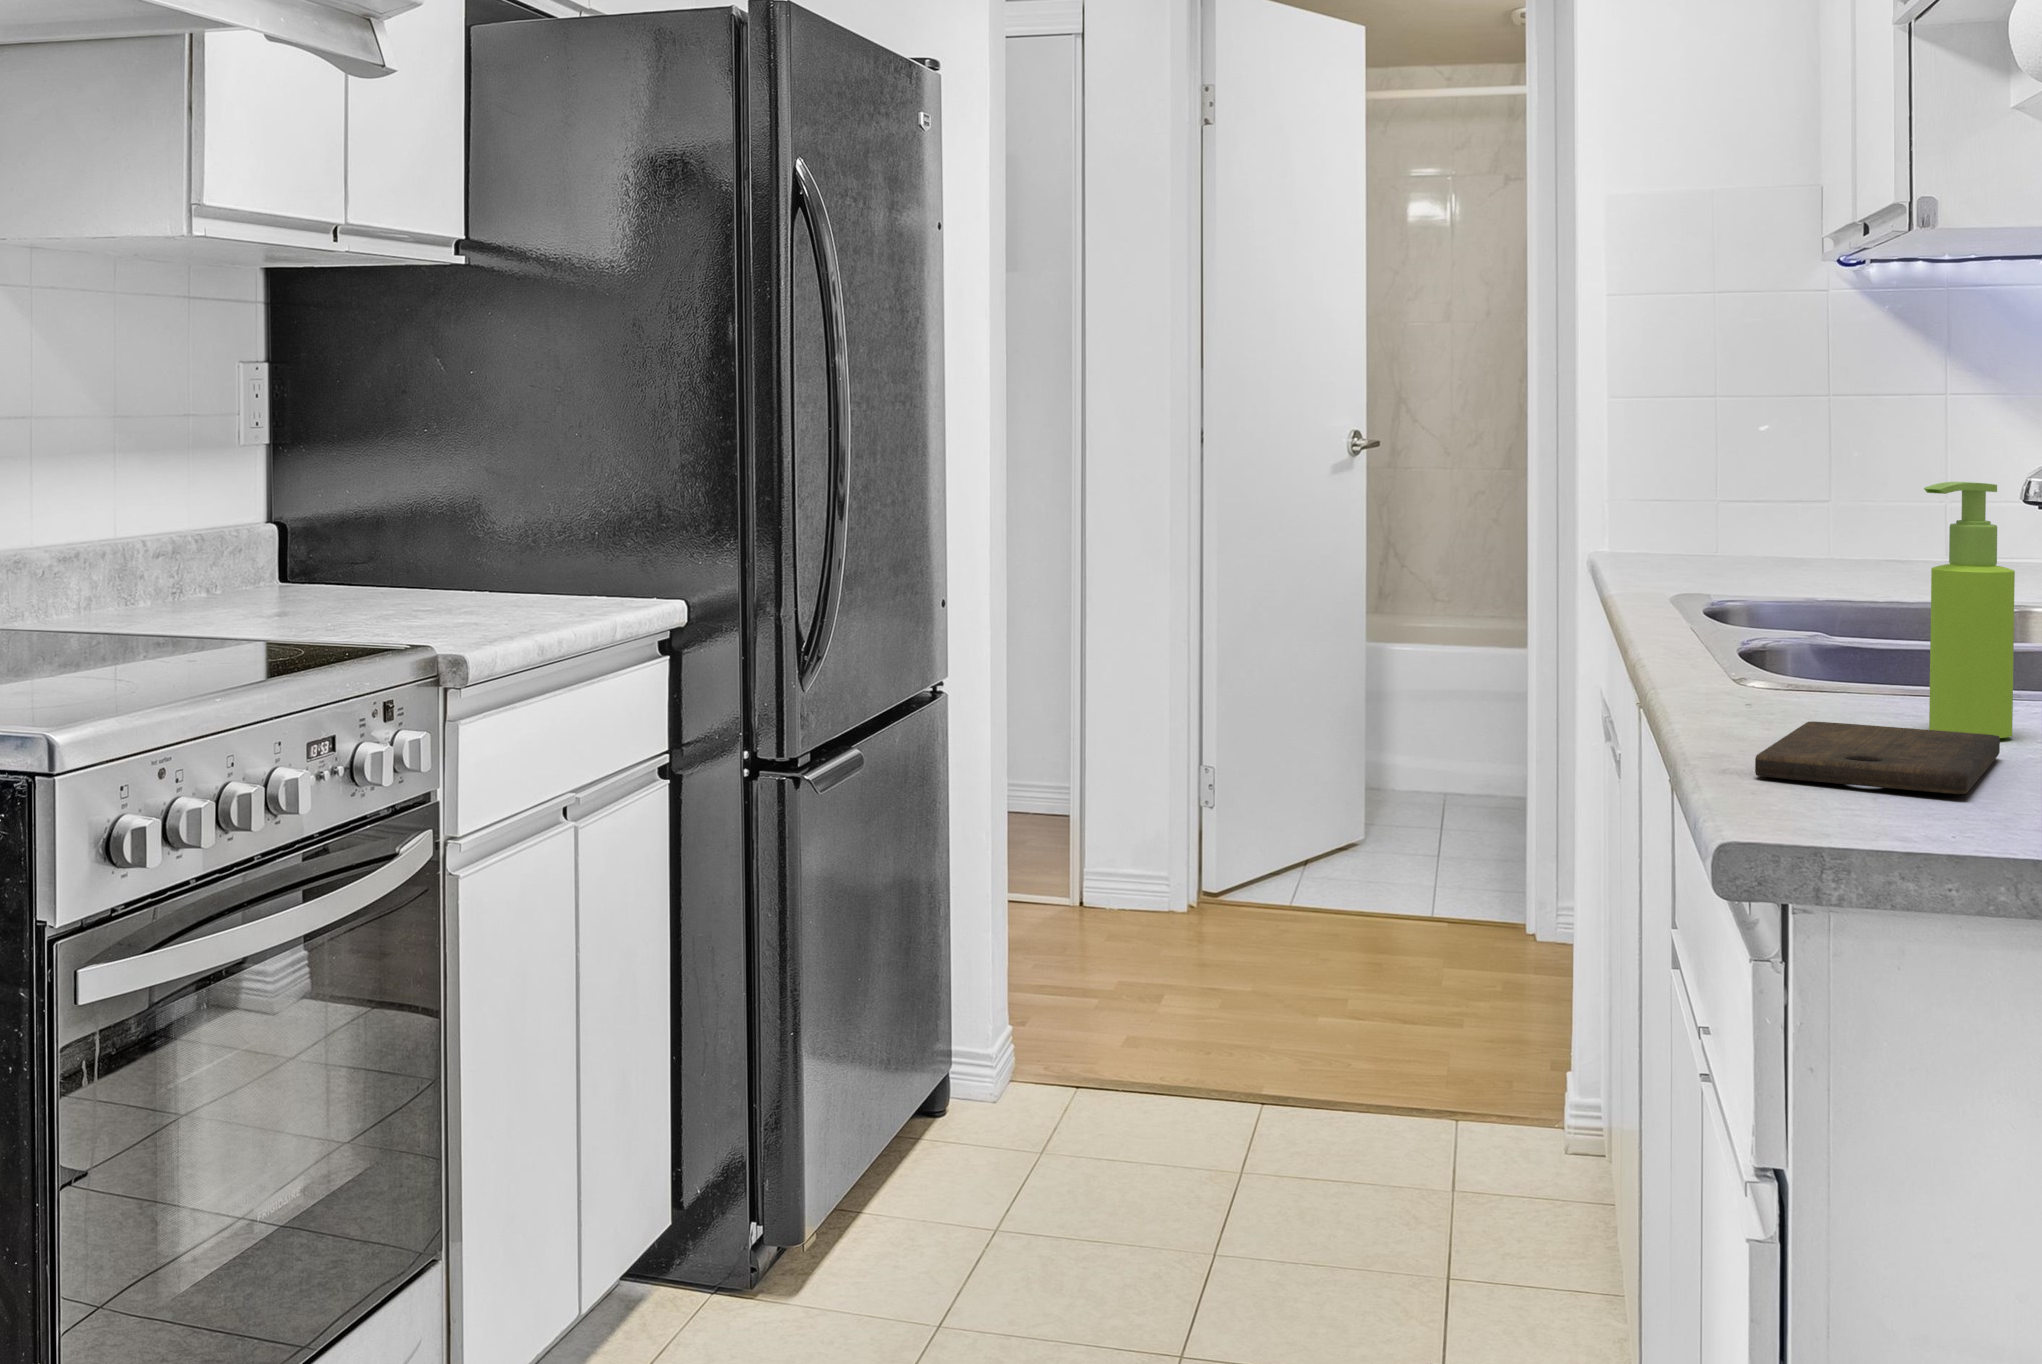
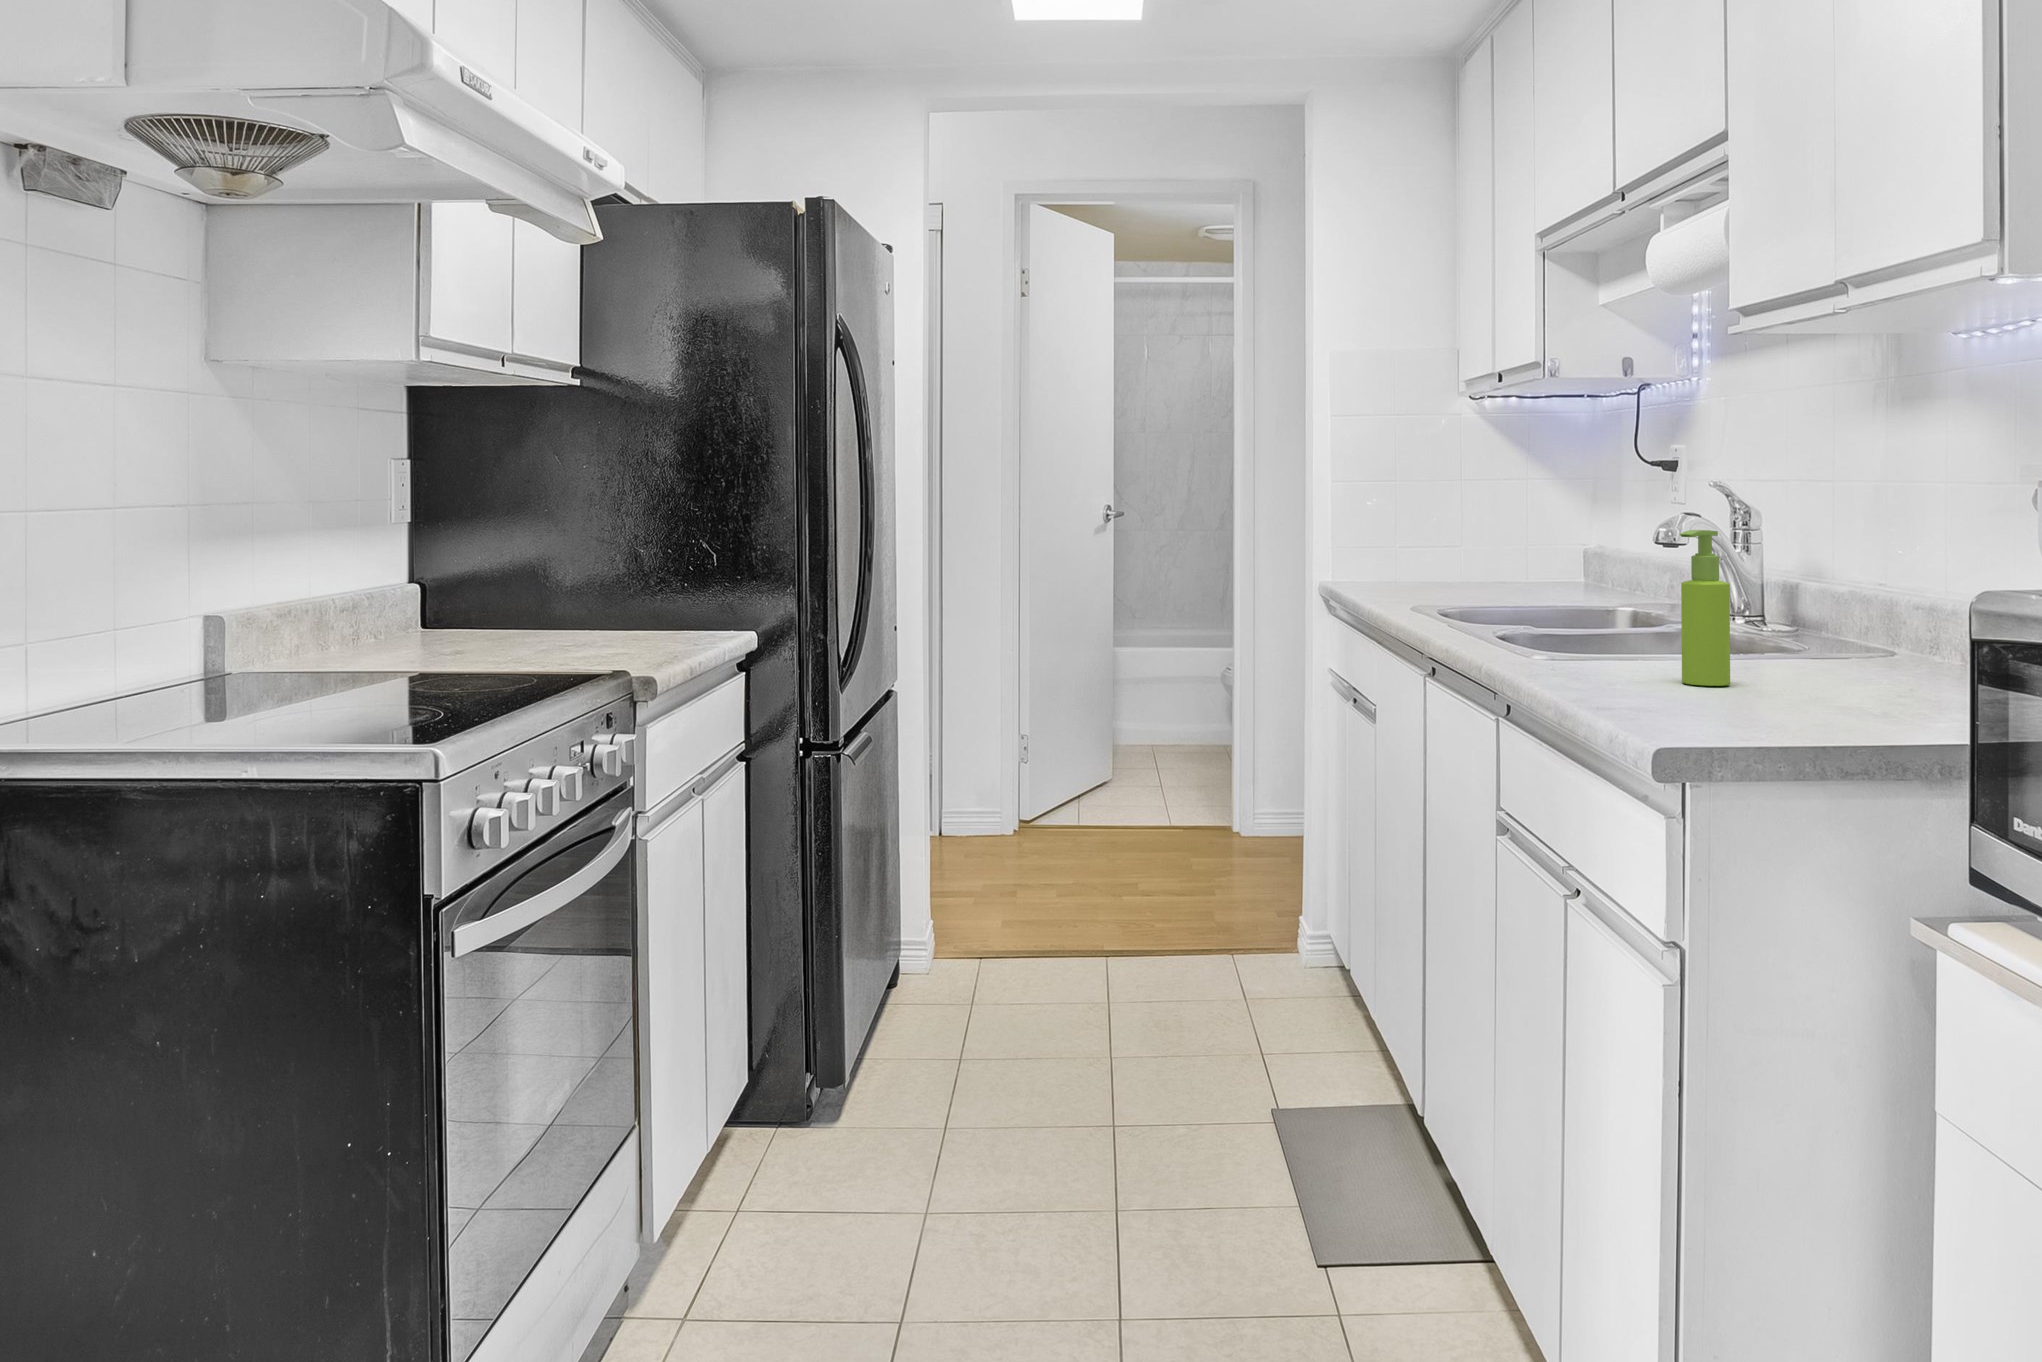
cutting board: present [1755,721,2000,794] -> none [1630,679,1768,717]

